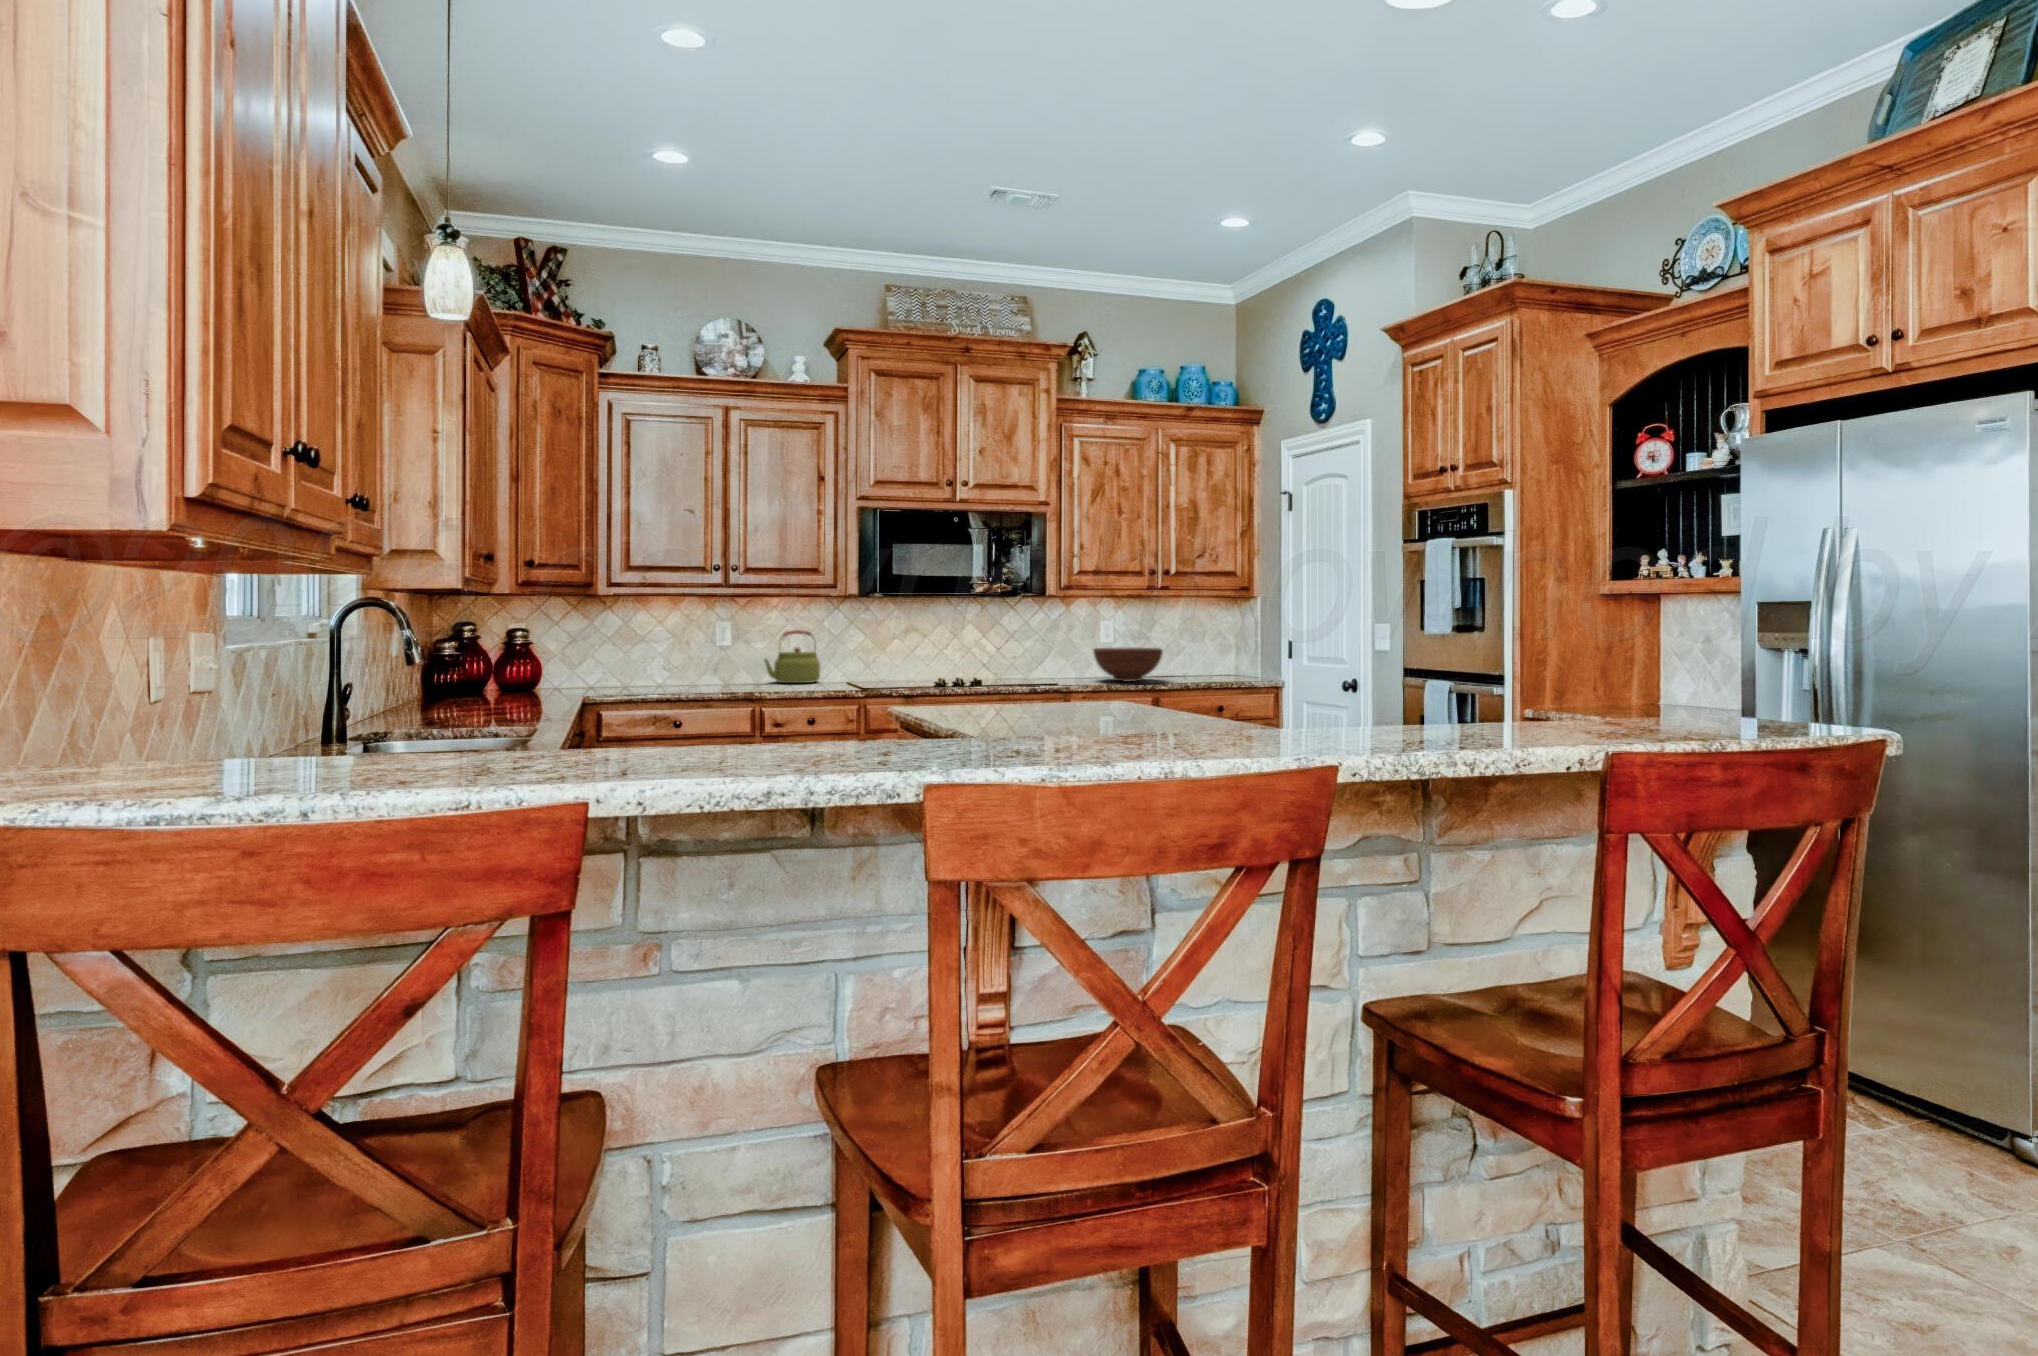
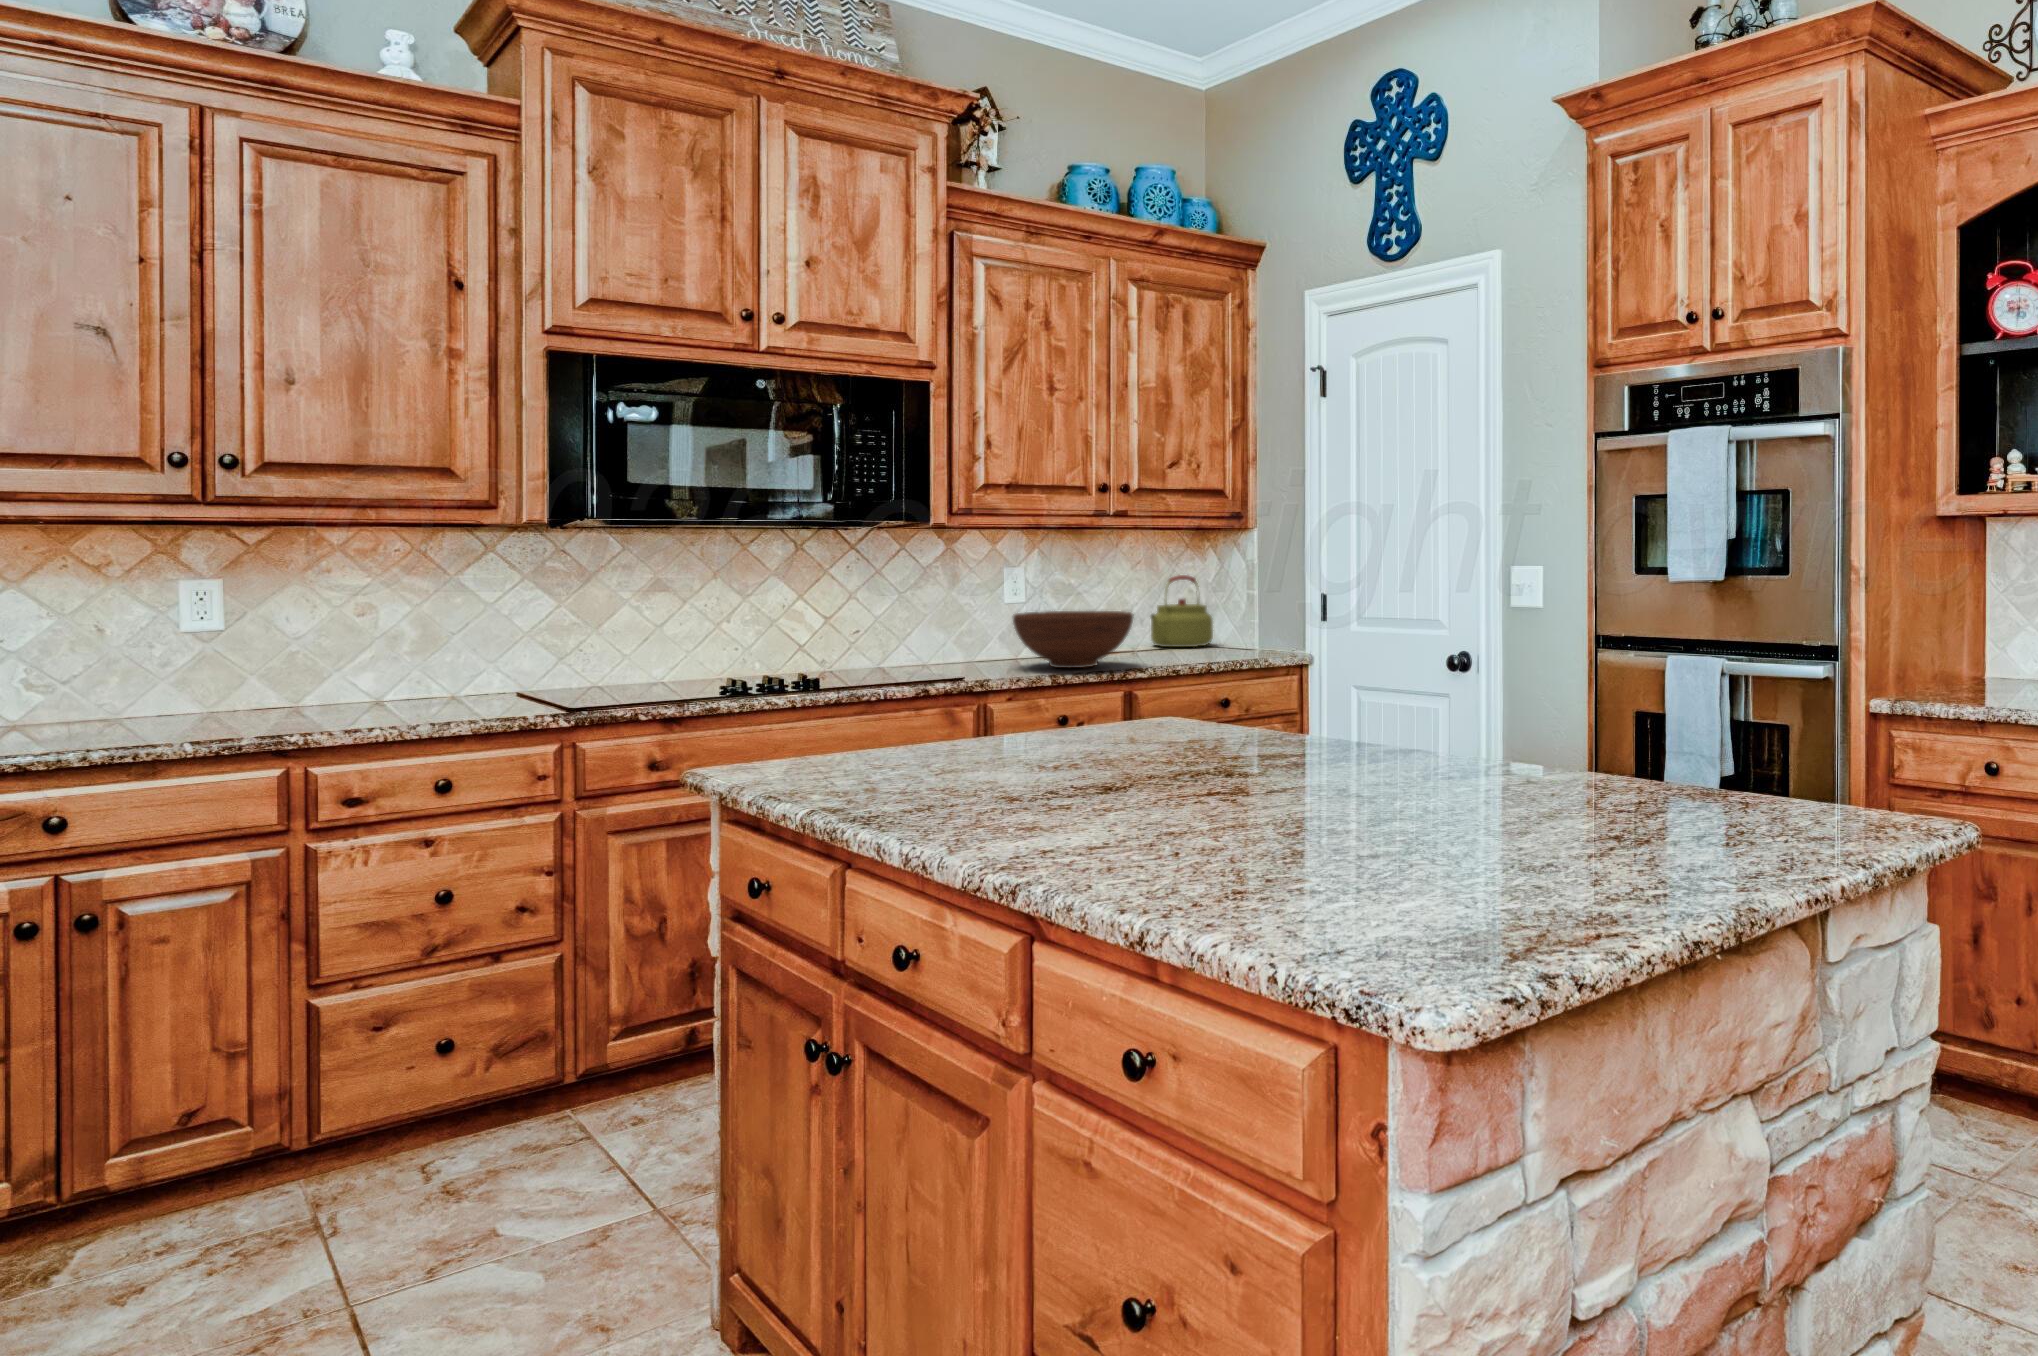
kettle: present [764,630,820,683] -> present [1151,575,1213,647]

